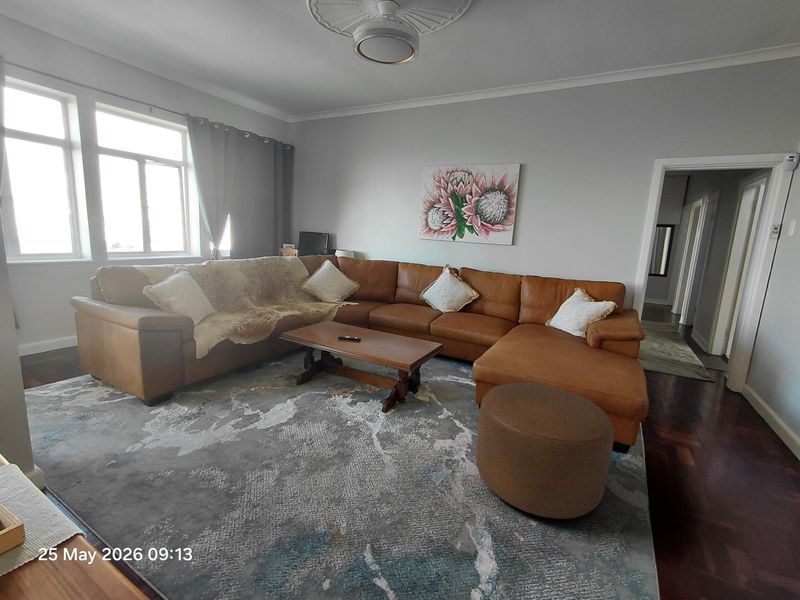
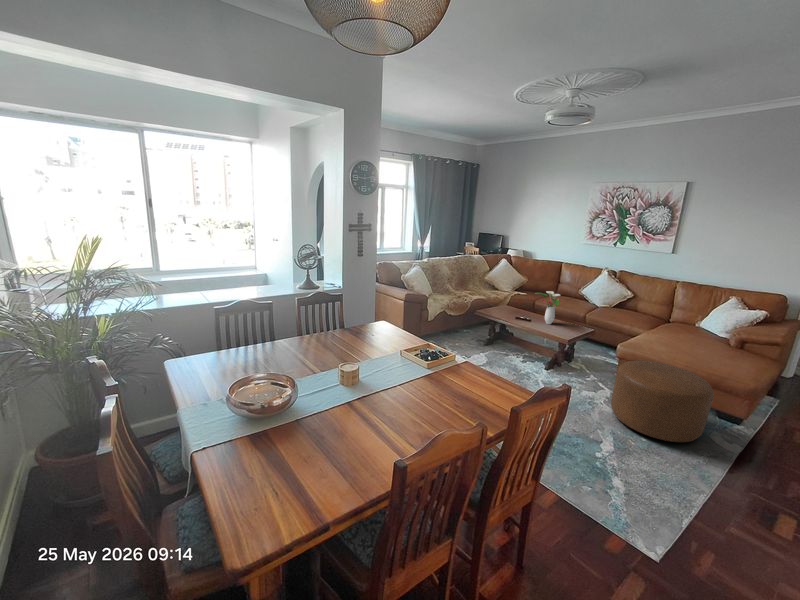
flower arrangement: none [359,294,395,341] -> present [538,291,560,324]

